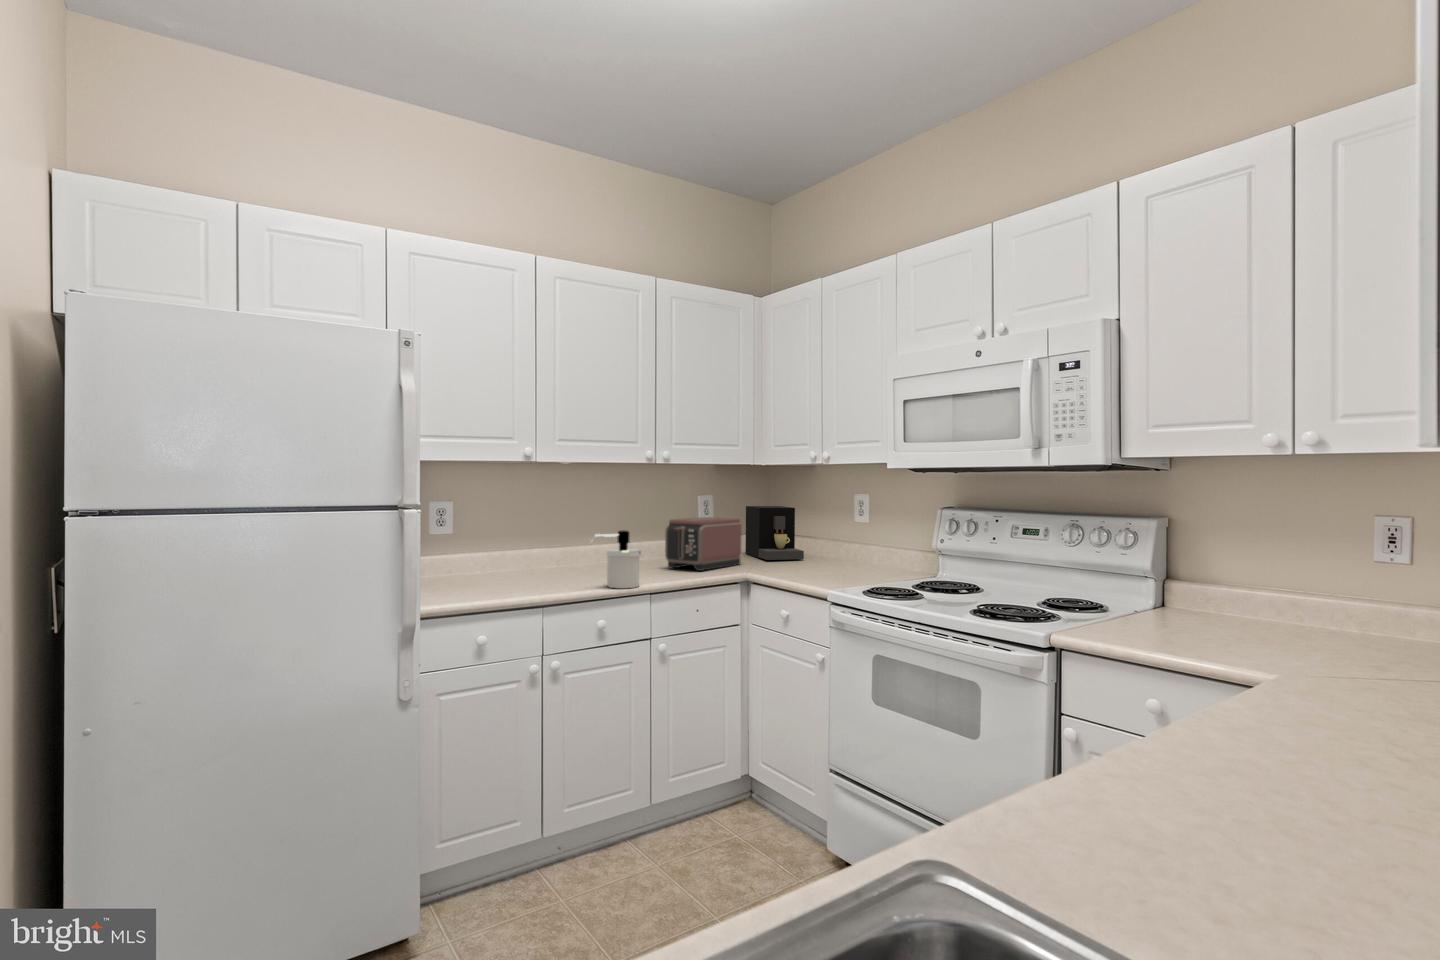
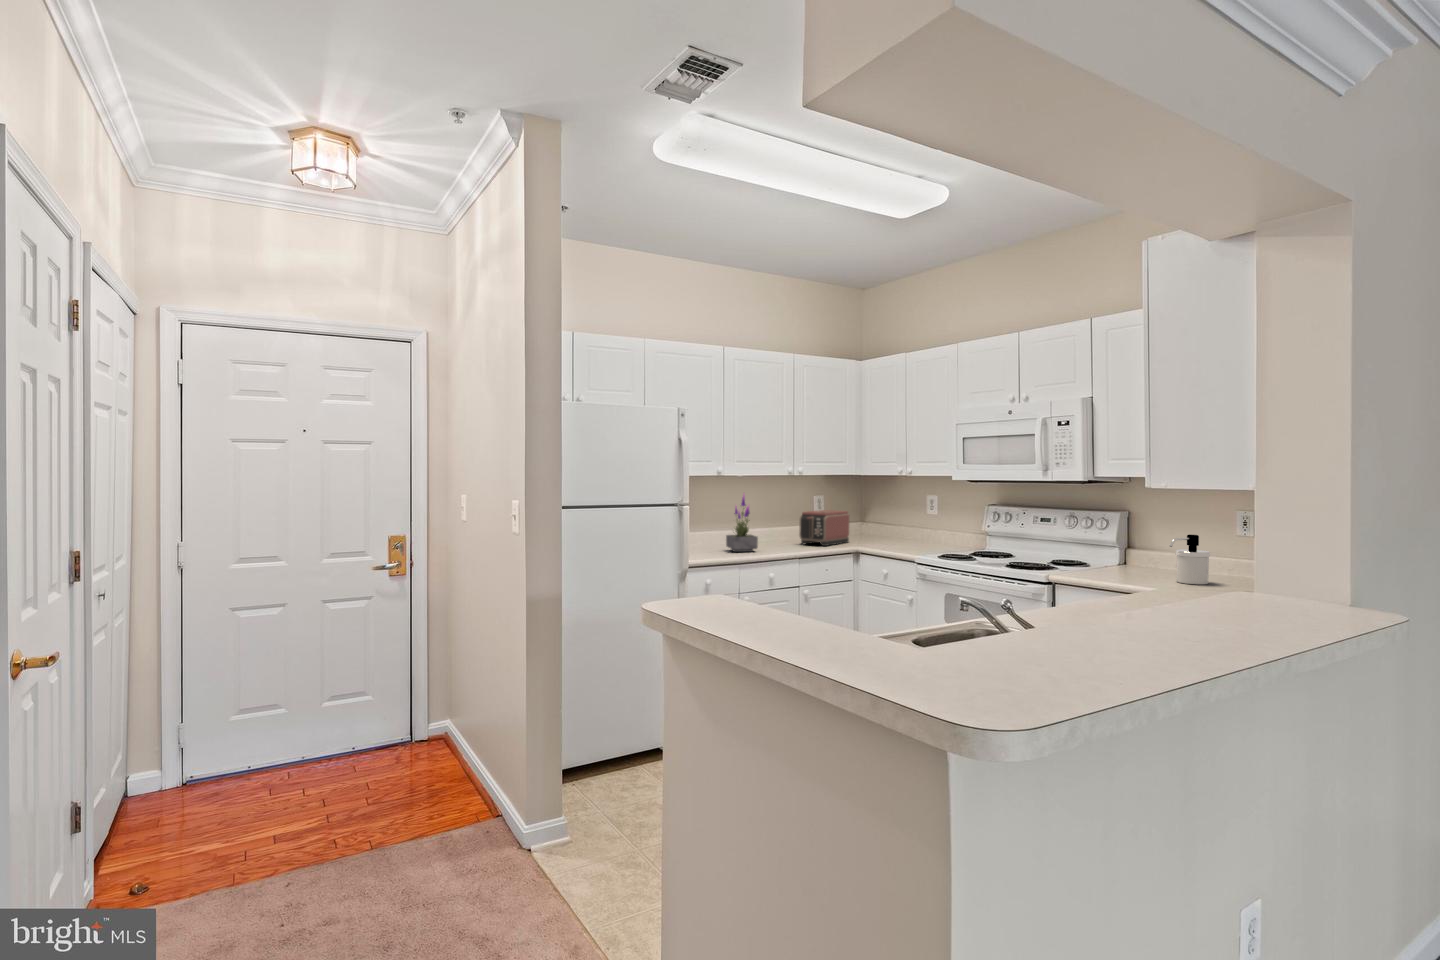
potted plant: none [544,488,589,582] -> present [726,495,758,552]
coffee maker: present [745,506,804,560] -> none [847,502,891,540]
soap dispenser: present [588,530,641,588] -> present [1170,535,1210,584]

